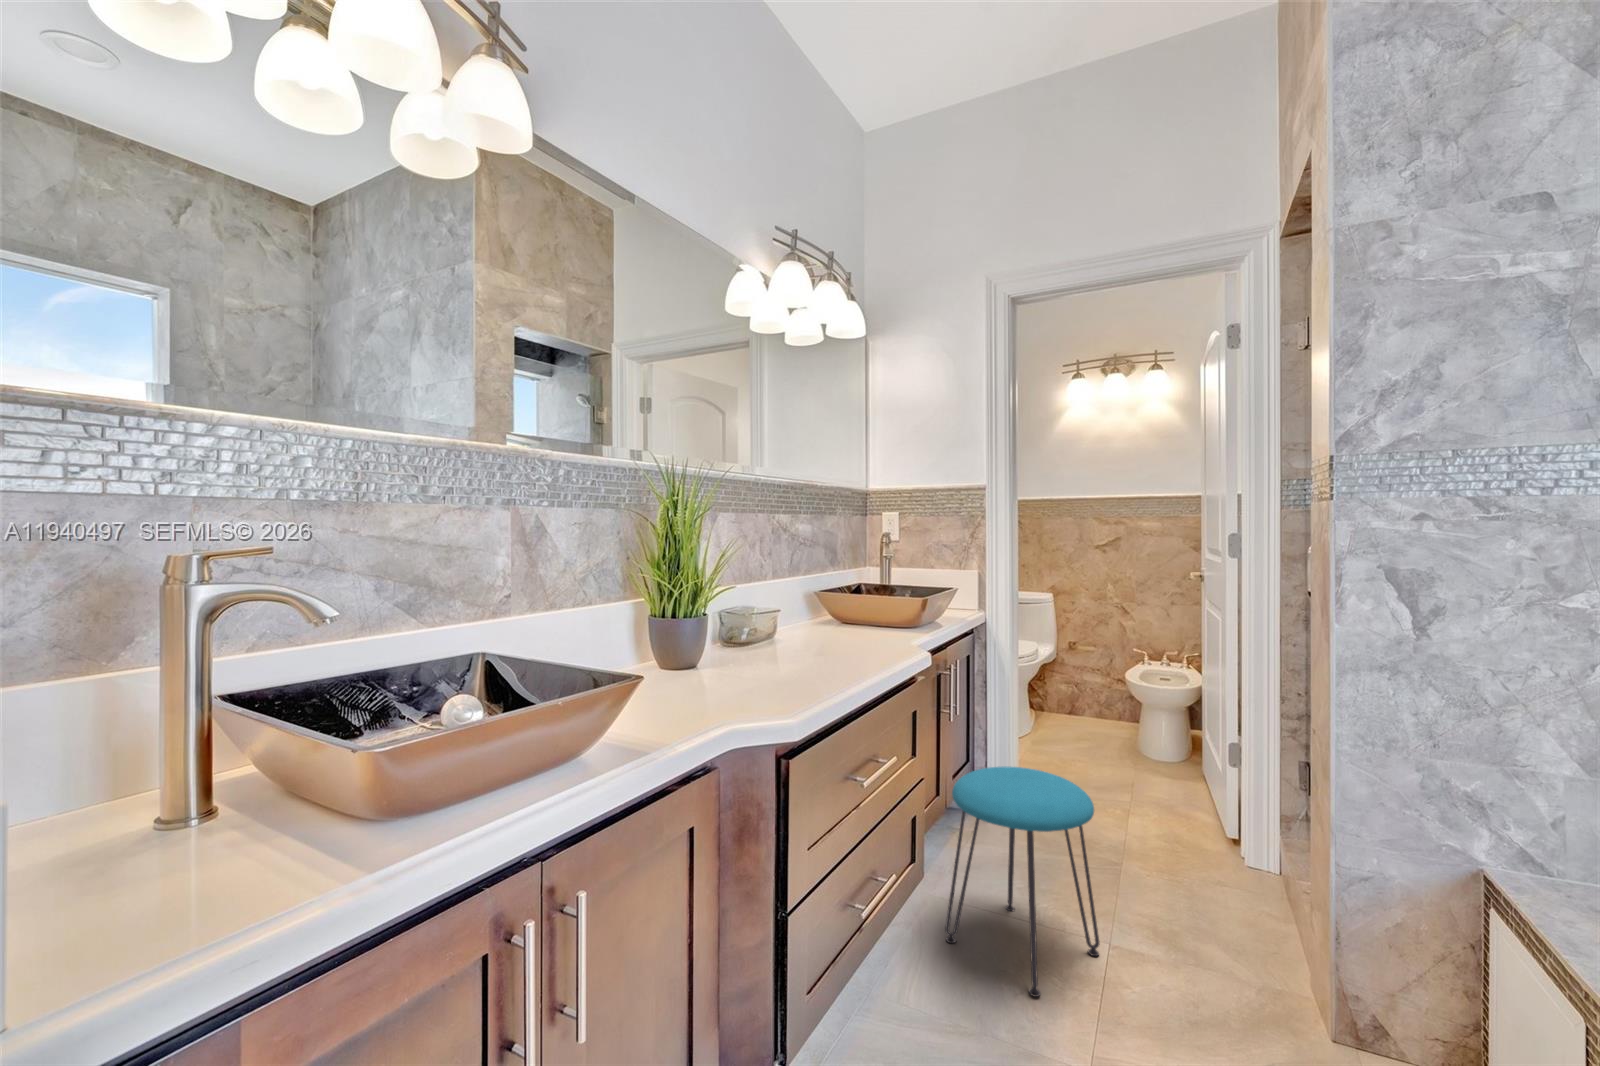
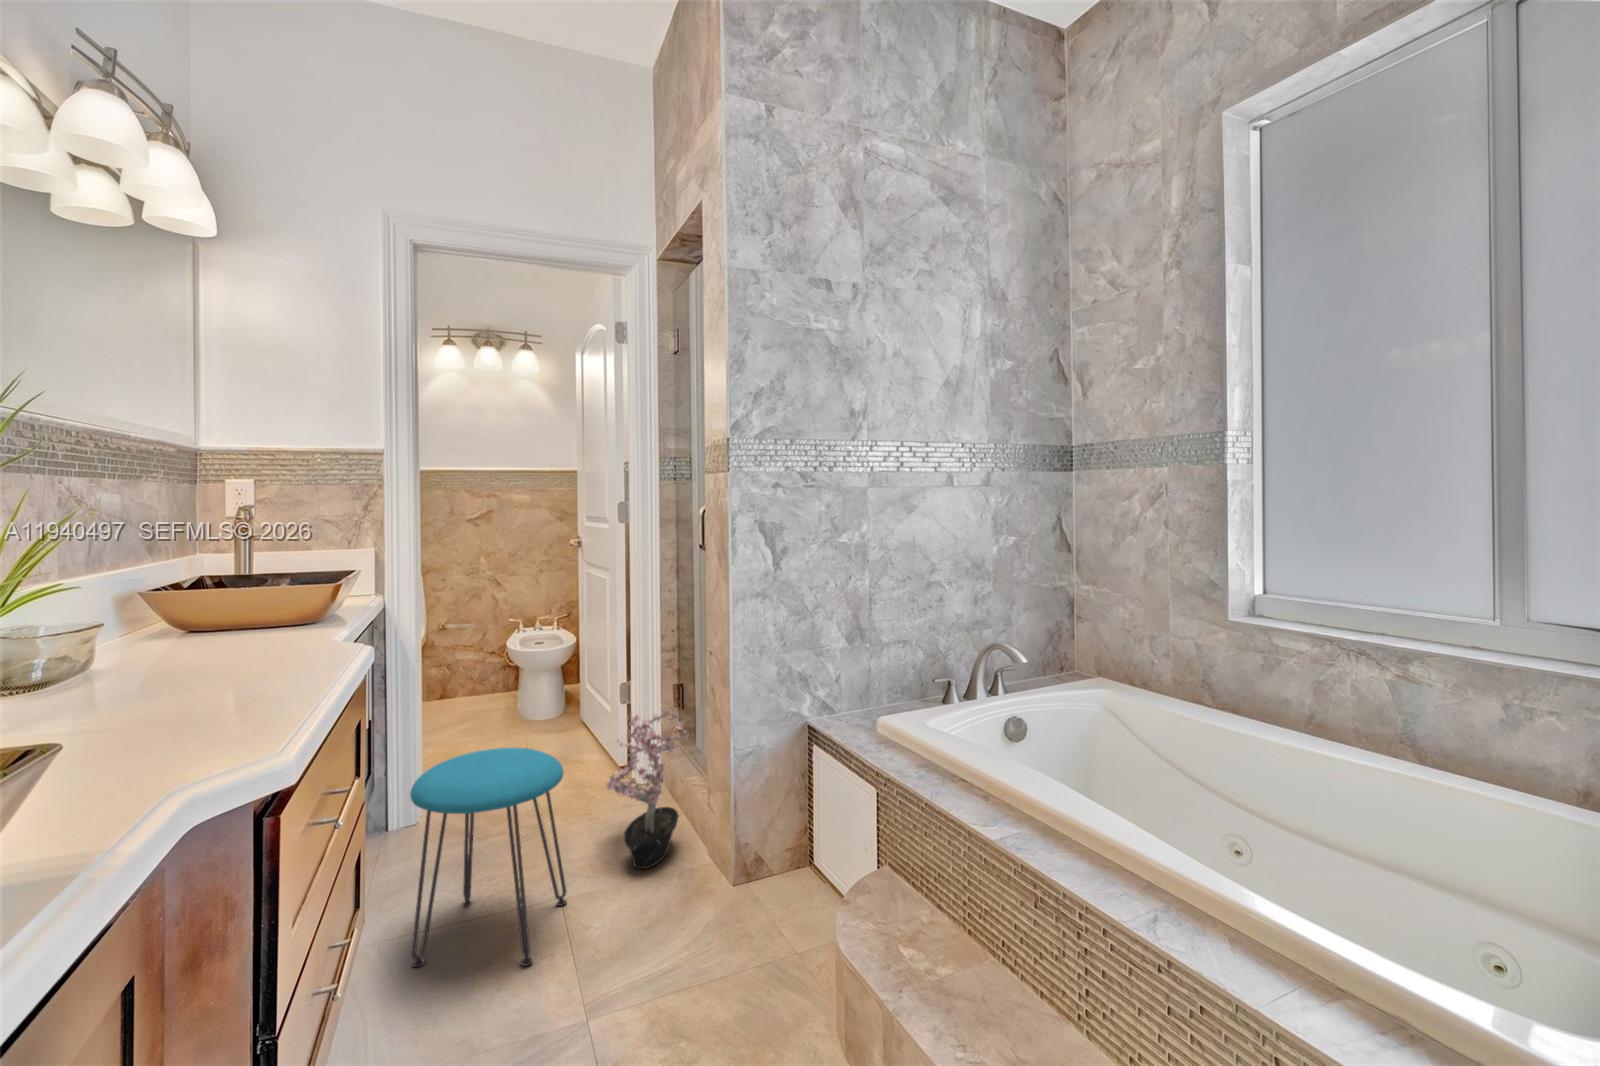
potted plant: none [1162,771,1280,966] -> present [606,709,688,869]

